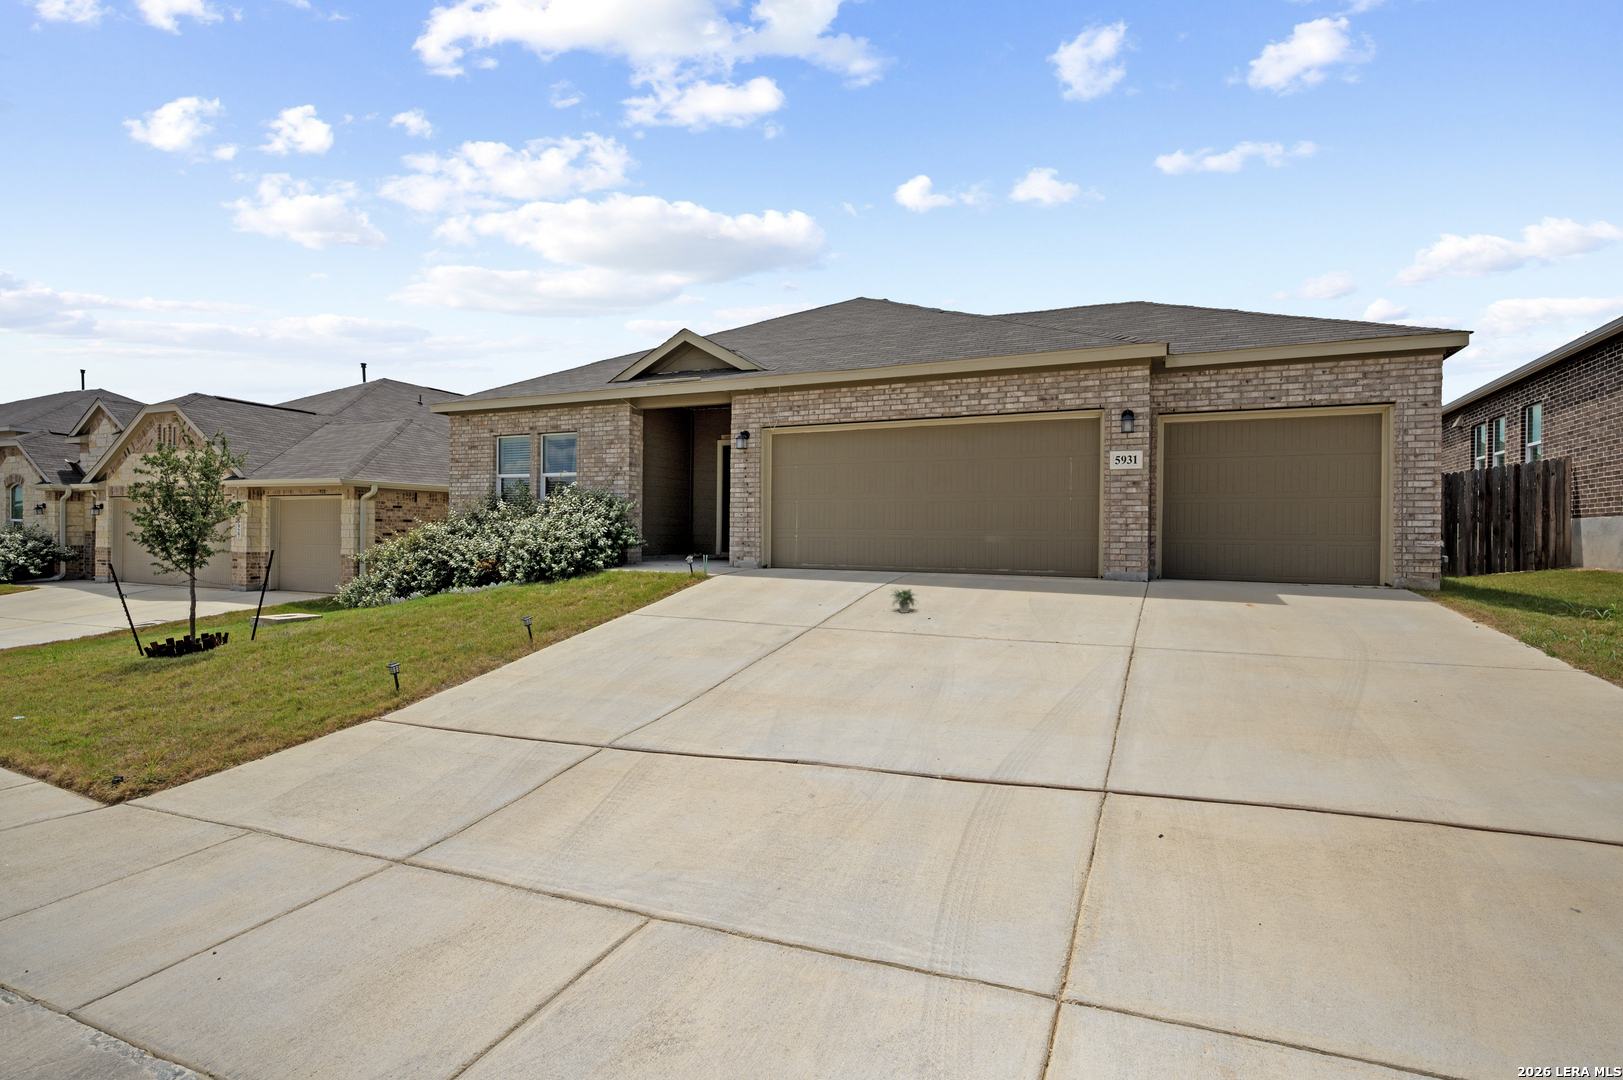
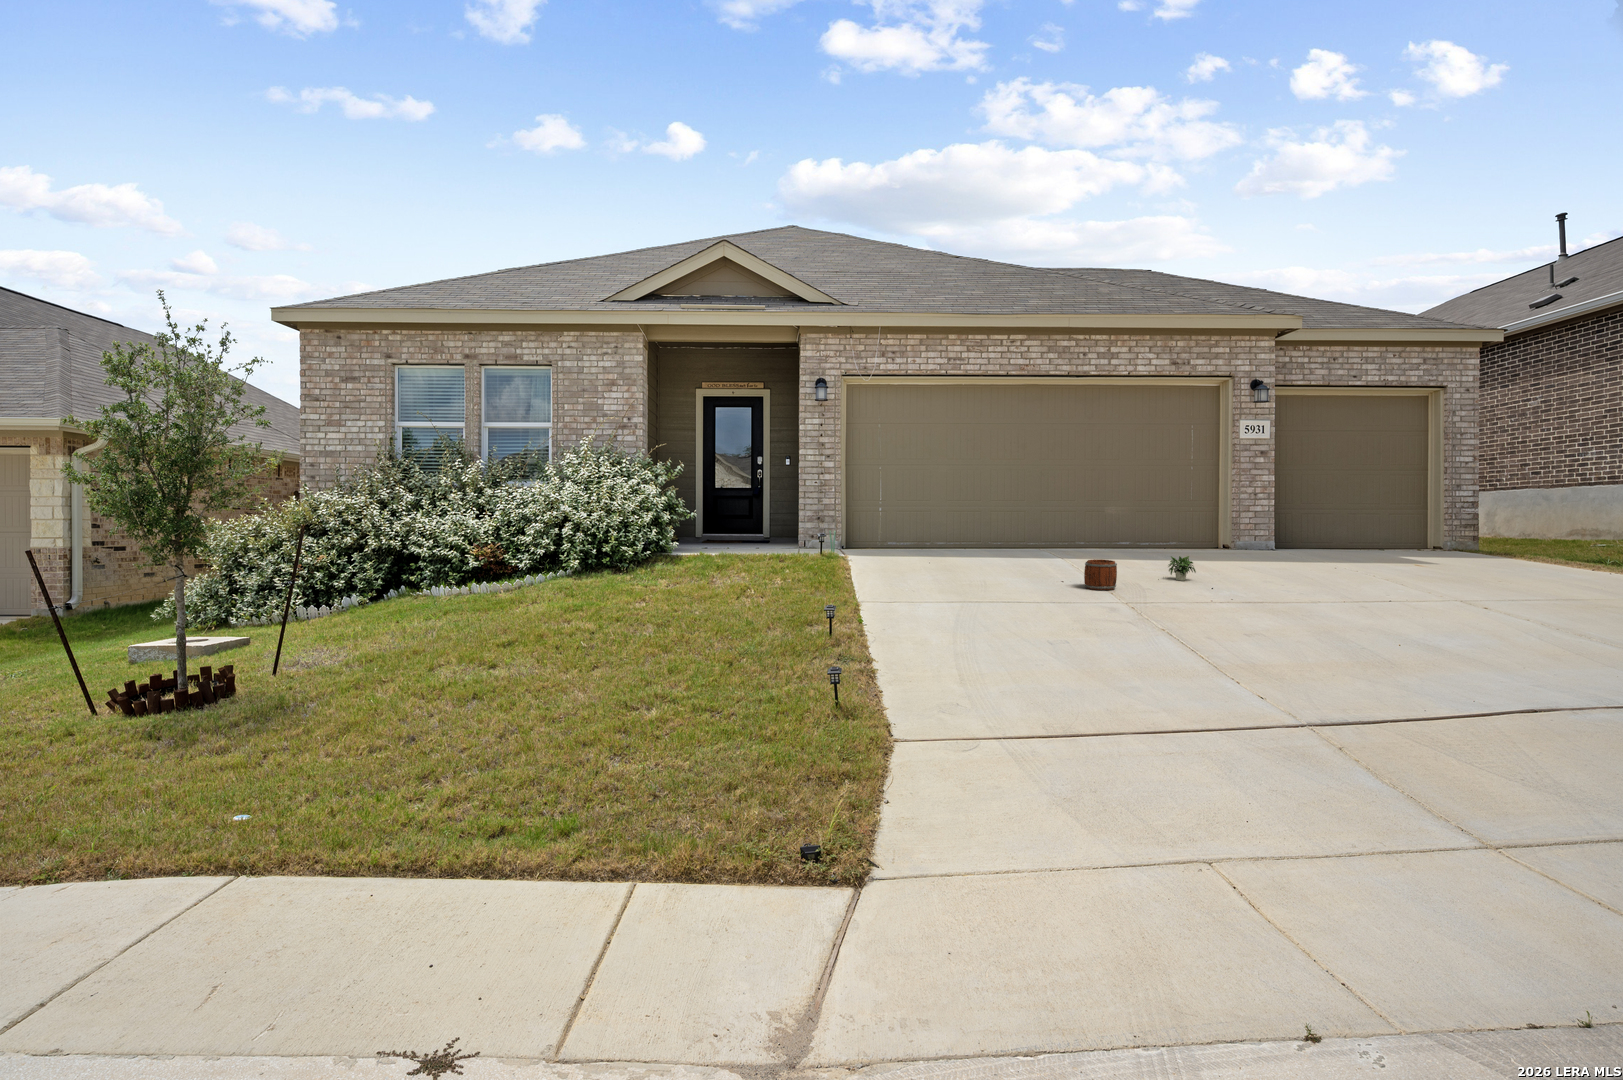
bucket: none [782,590,813,620] -> present [1084,559,1117,590]

